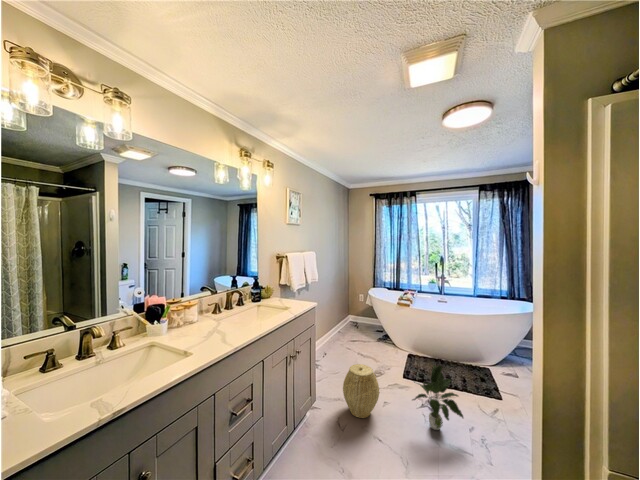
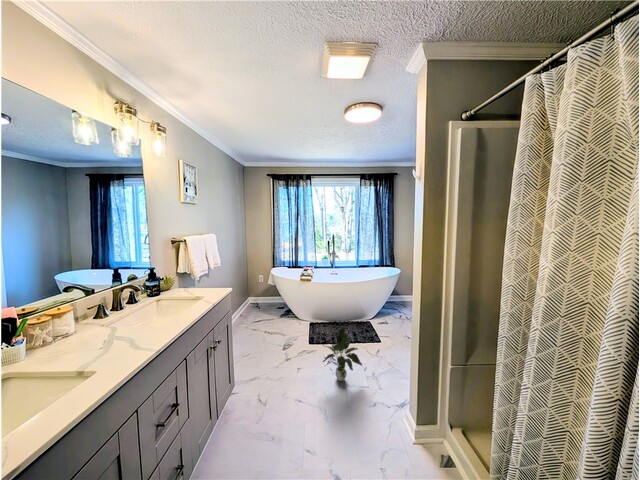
woven basket: present [343,364,379,418] -> none [259,341,293,390]

